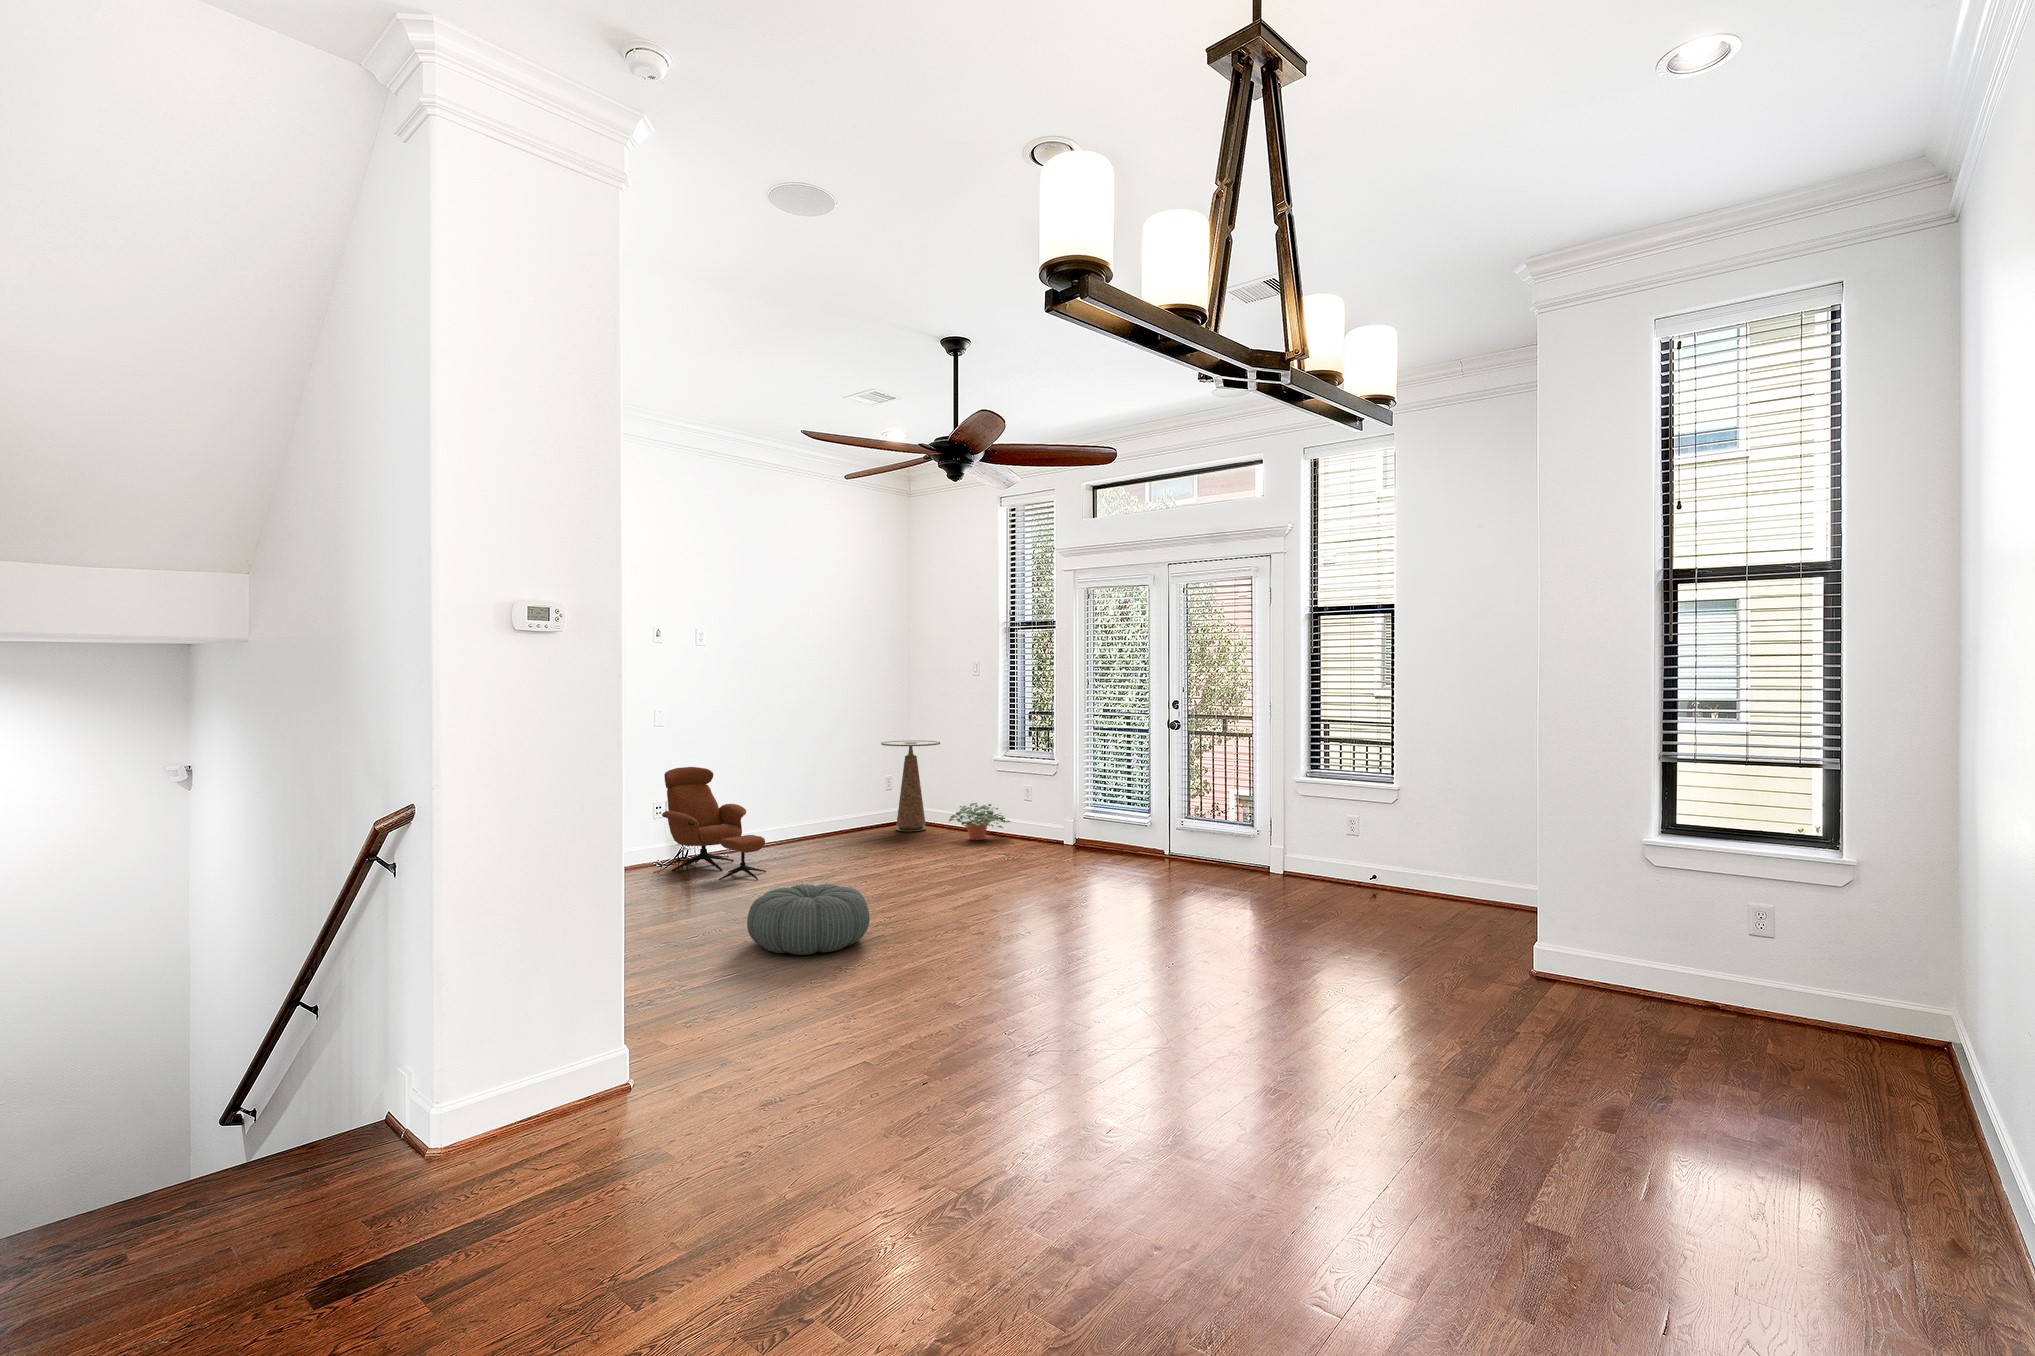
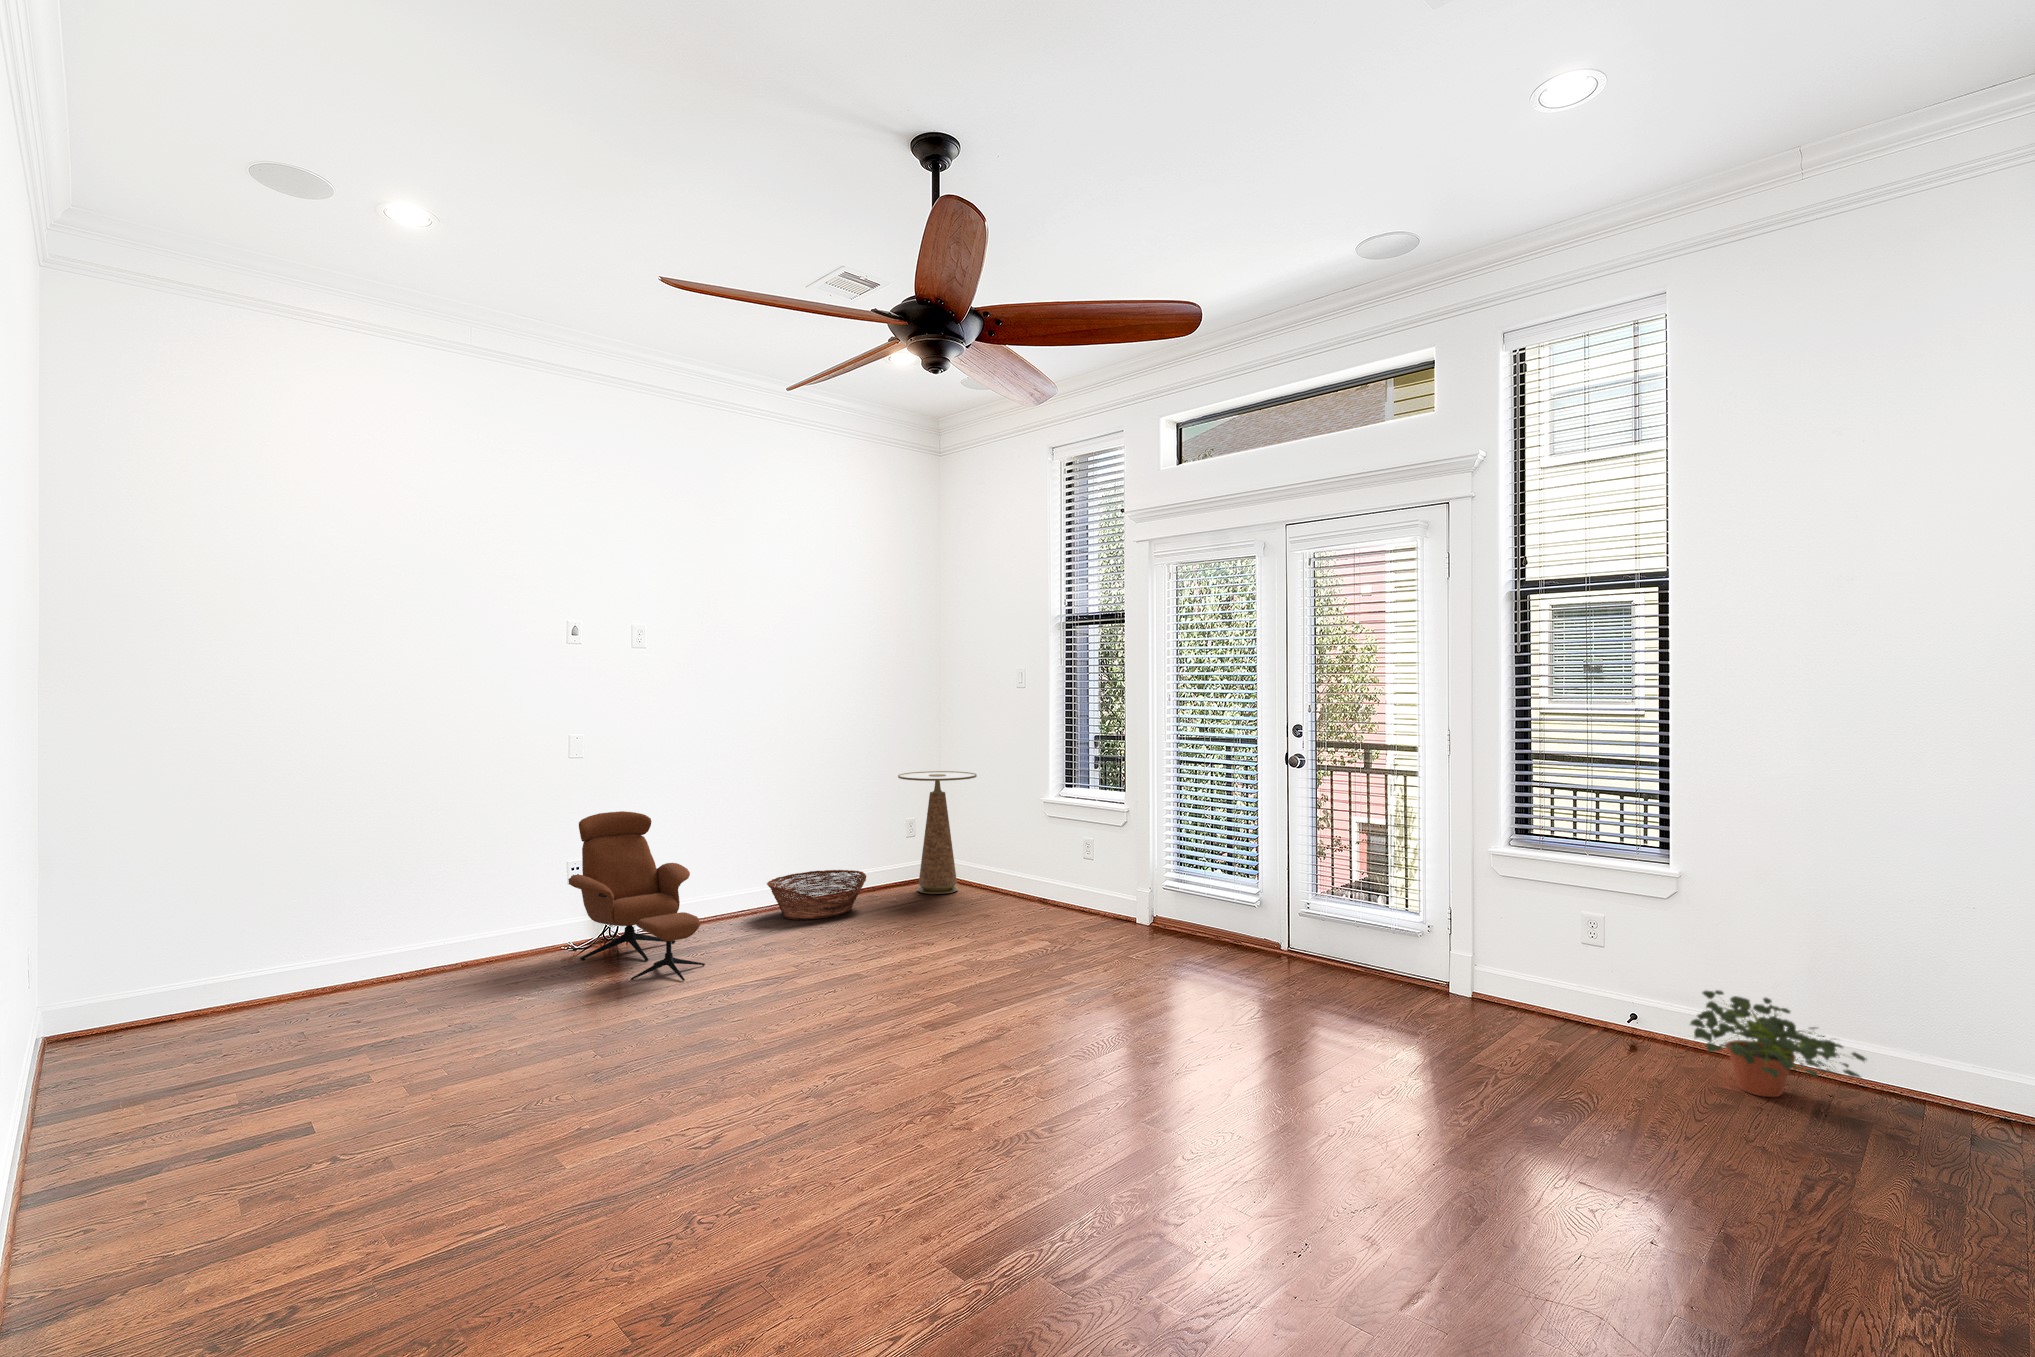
potted plant: present [949,803,1010,840] -> present [1691,990,1866,1097]
basket: none [791,813,863,847] -> present [767,870,866,920]
pouf: present [747,884,870,955] -> none [564,1030,775,1174]

